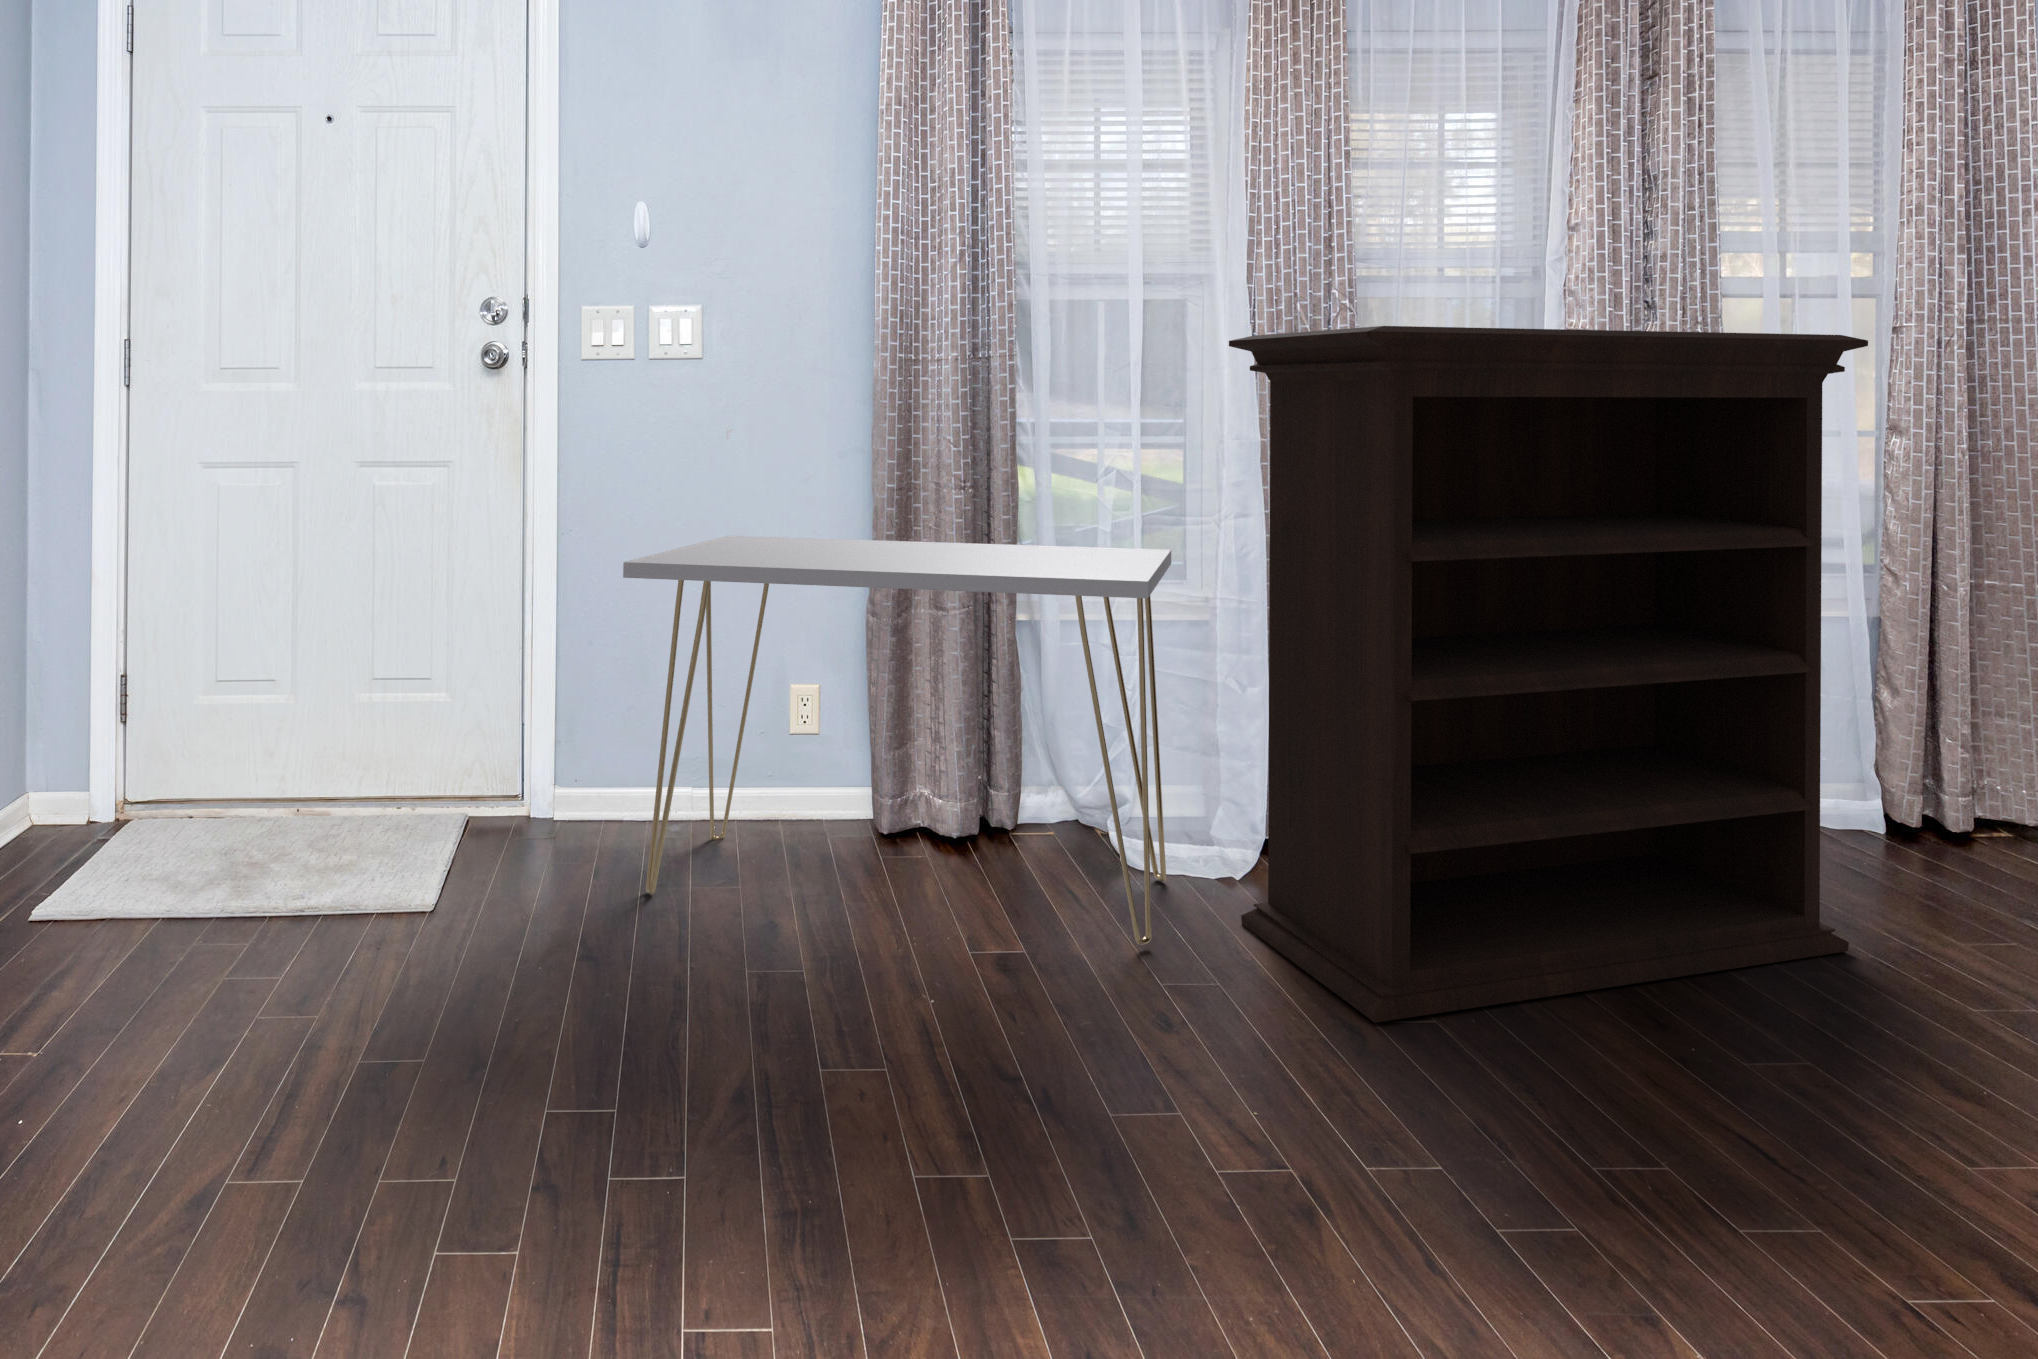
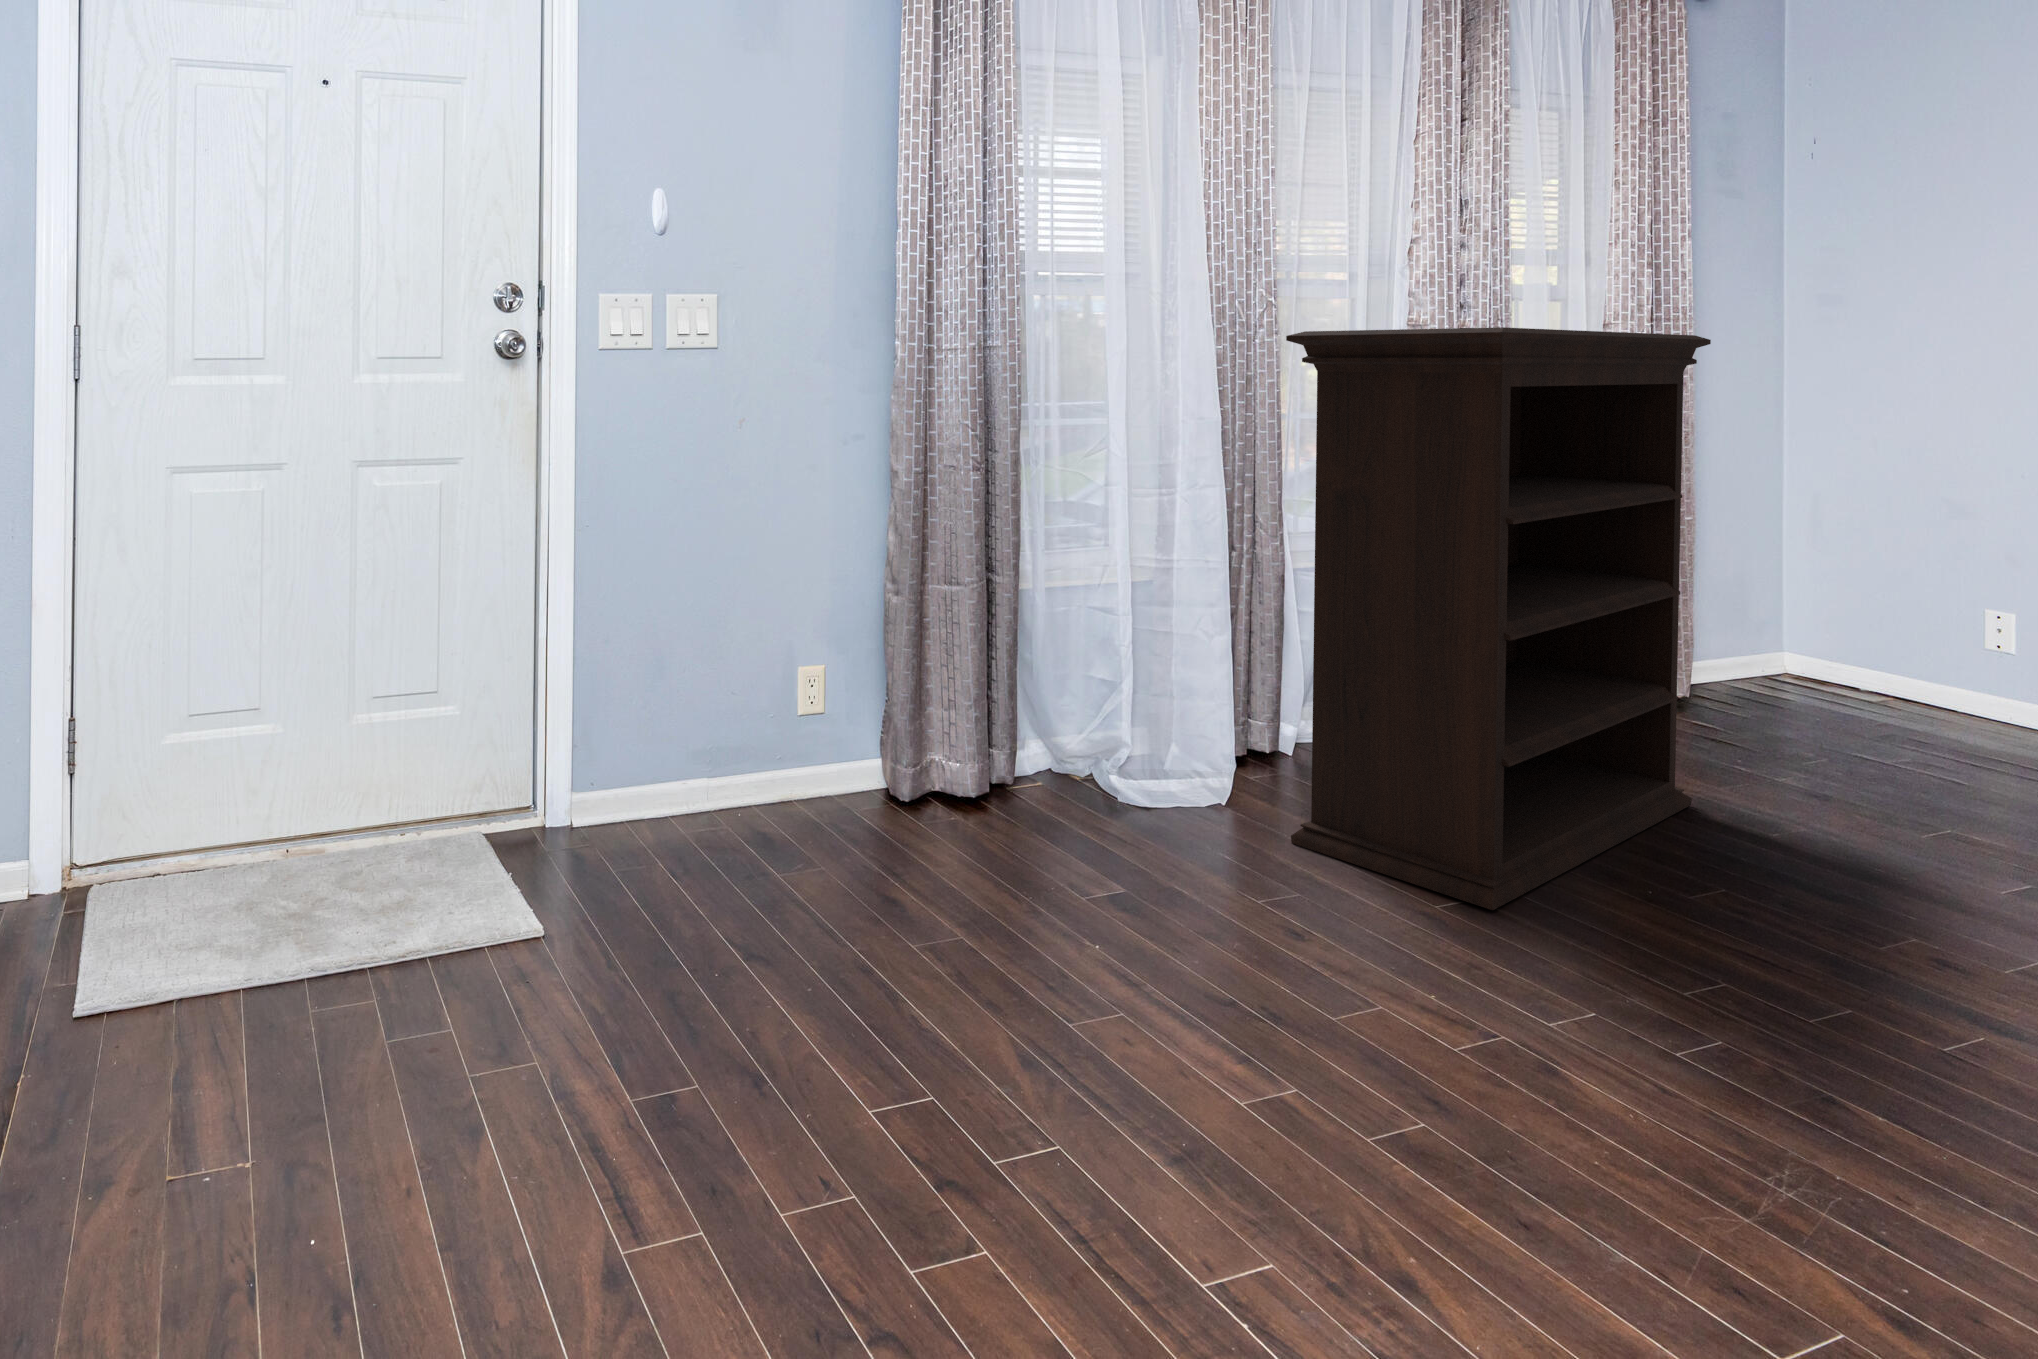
console table: present [623,536,1171,945] -> none [755,520,1280,889]

